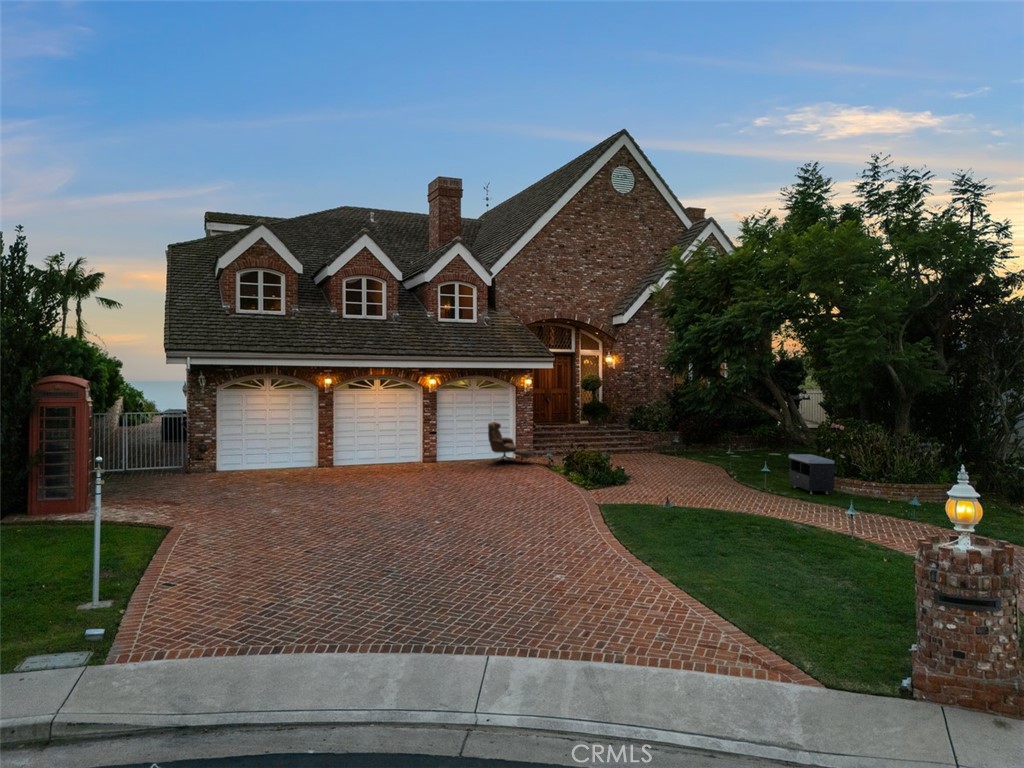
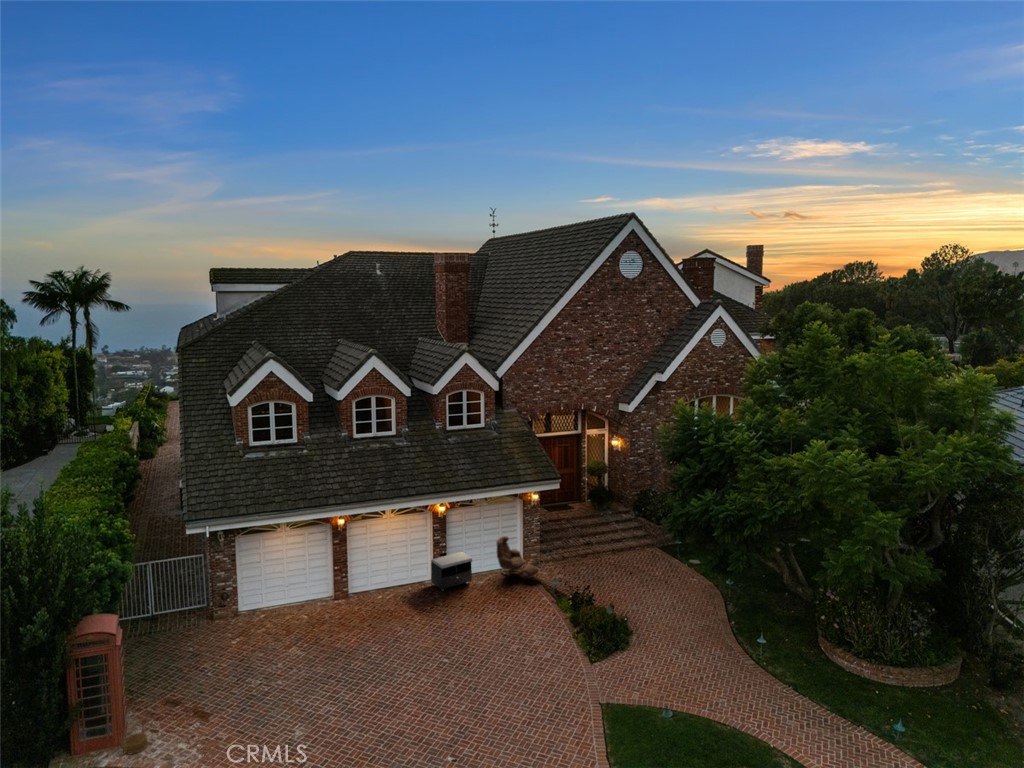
storage bench: present [789,454,834,494] -> present [431,552,472,590]
woven basket: none [82,494,111,524] -> present [122,720,147,755]

